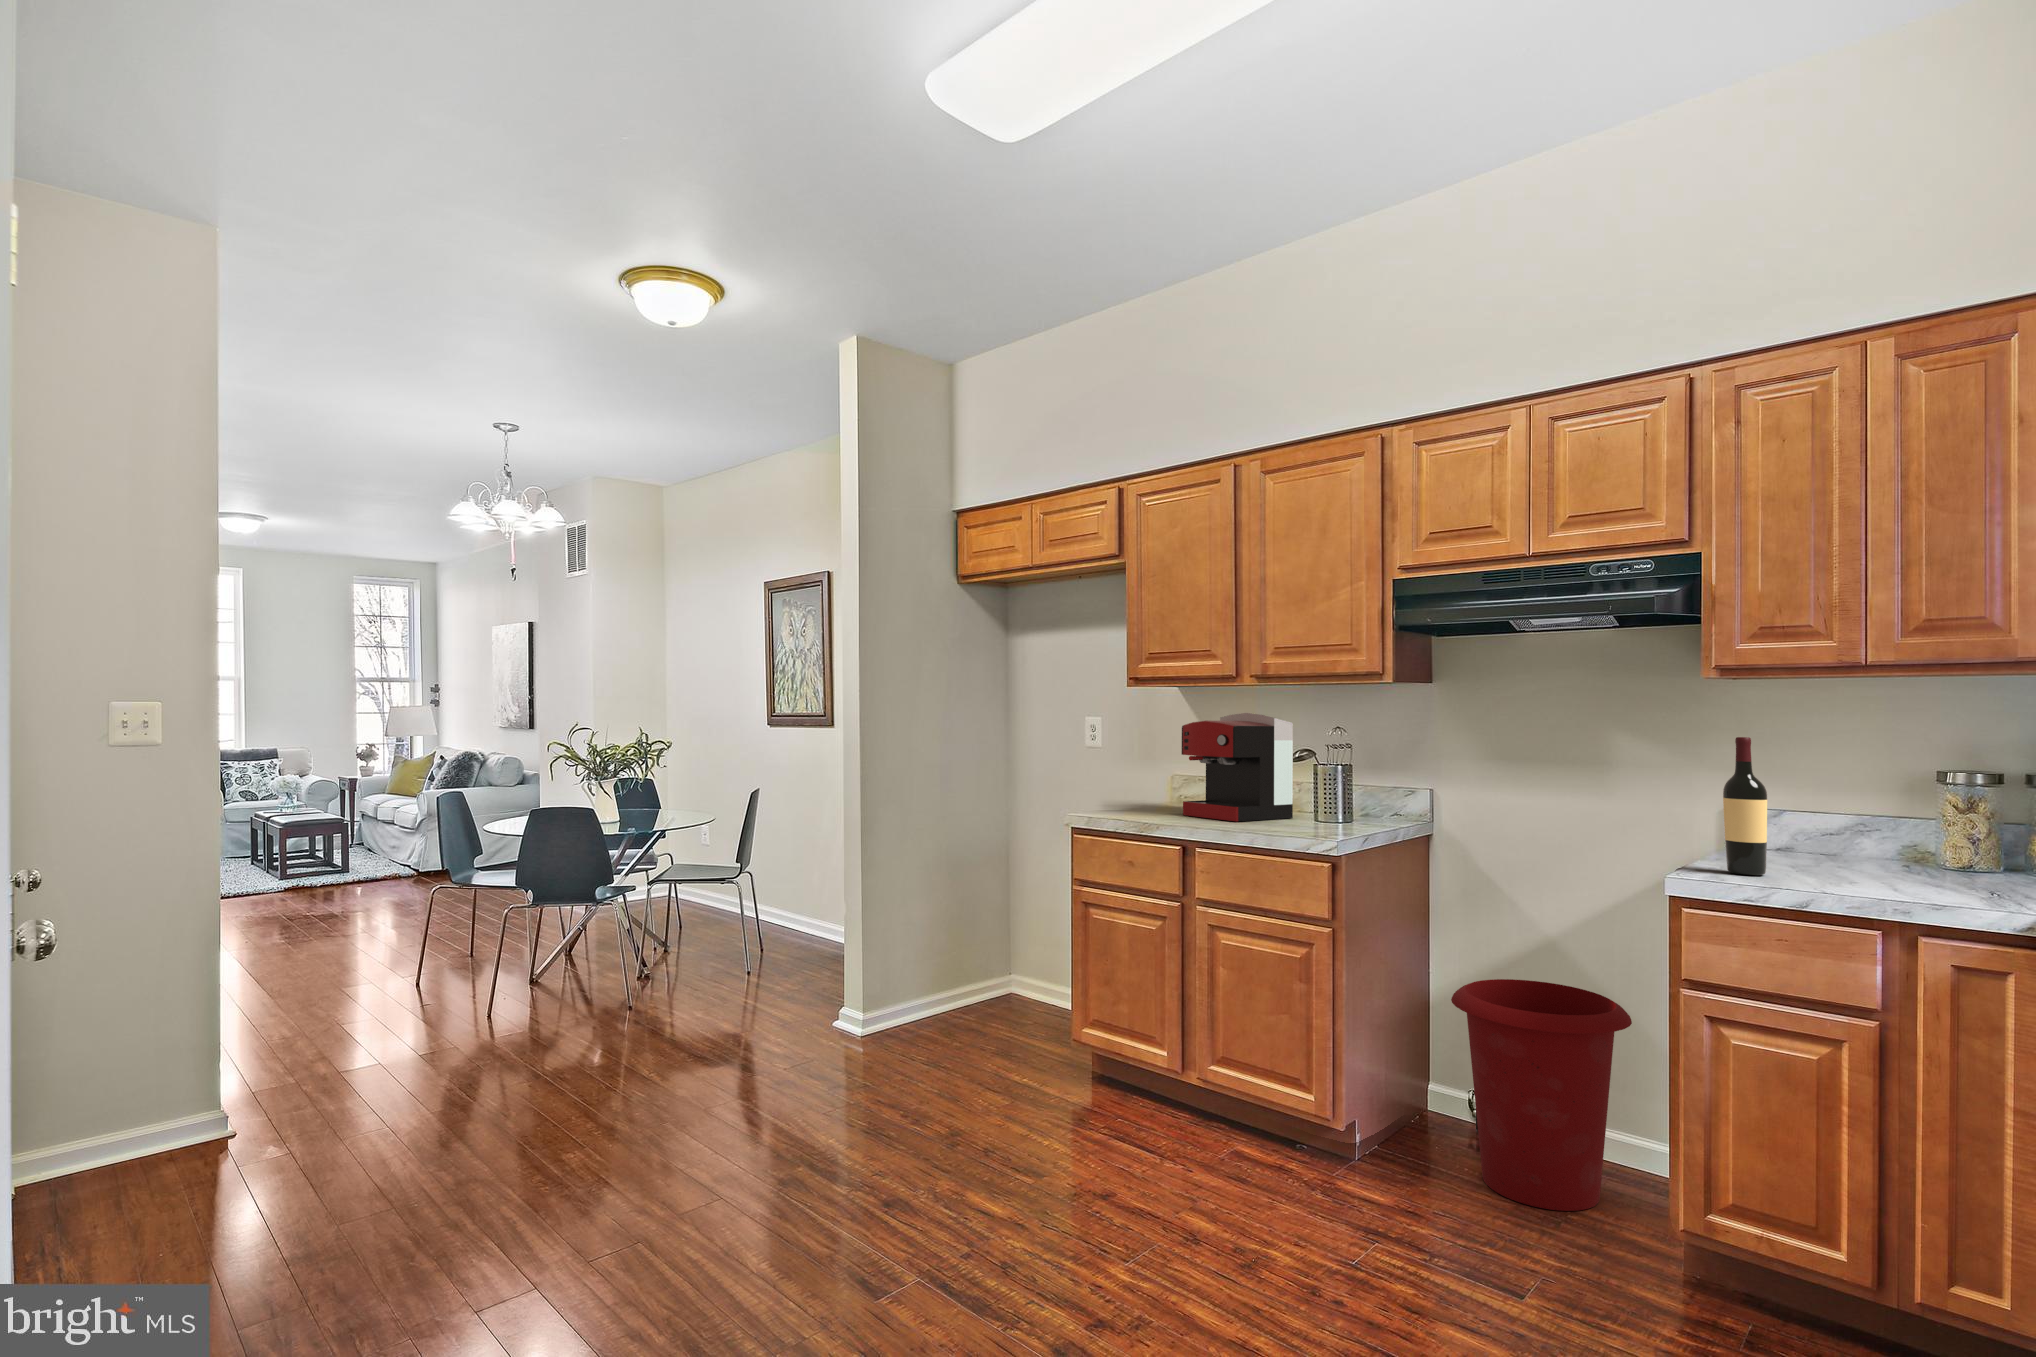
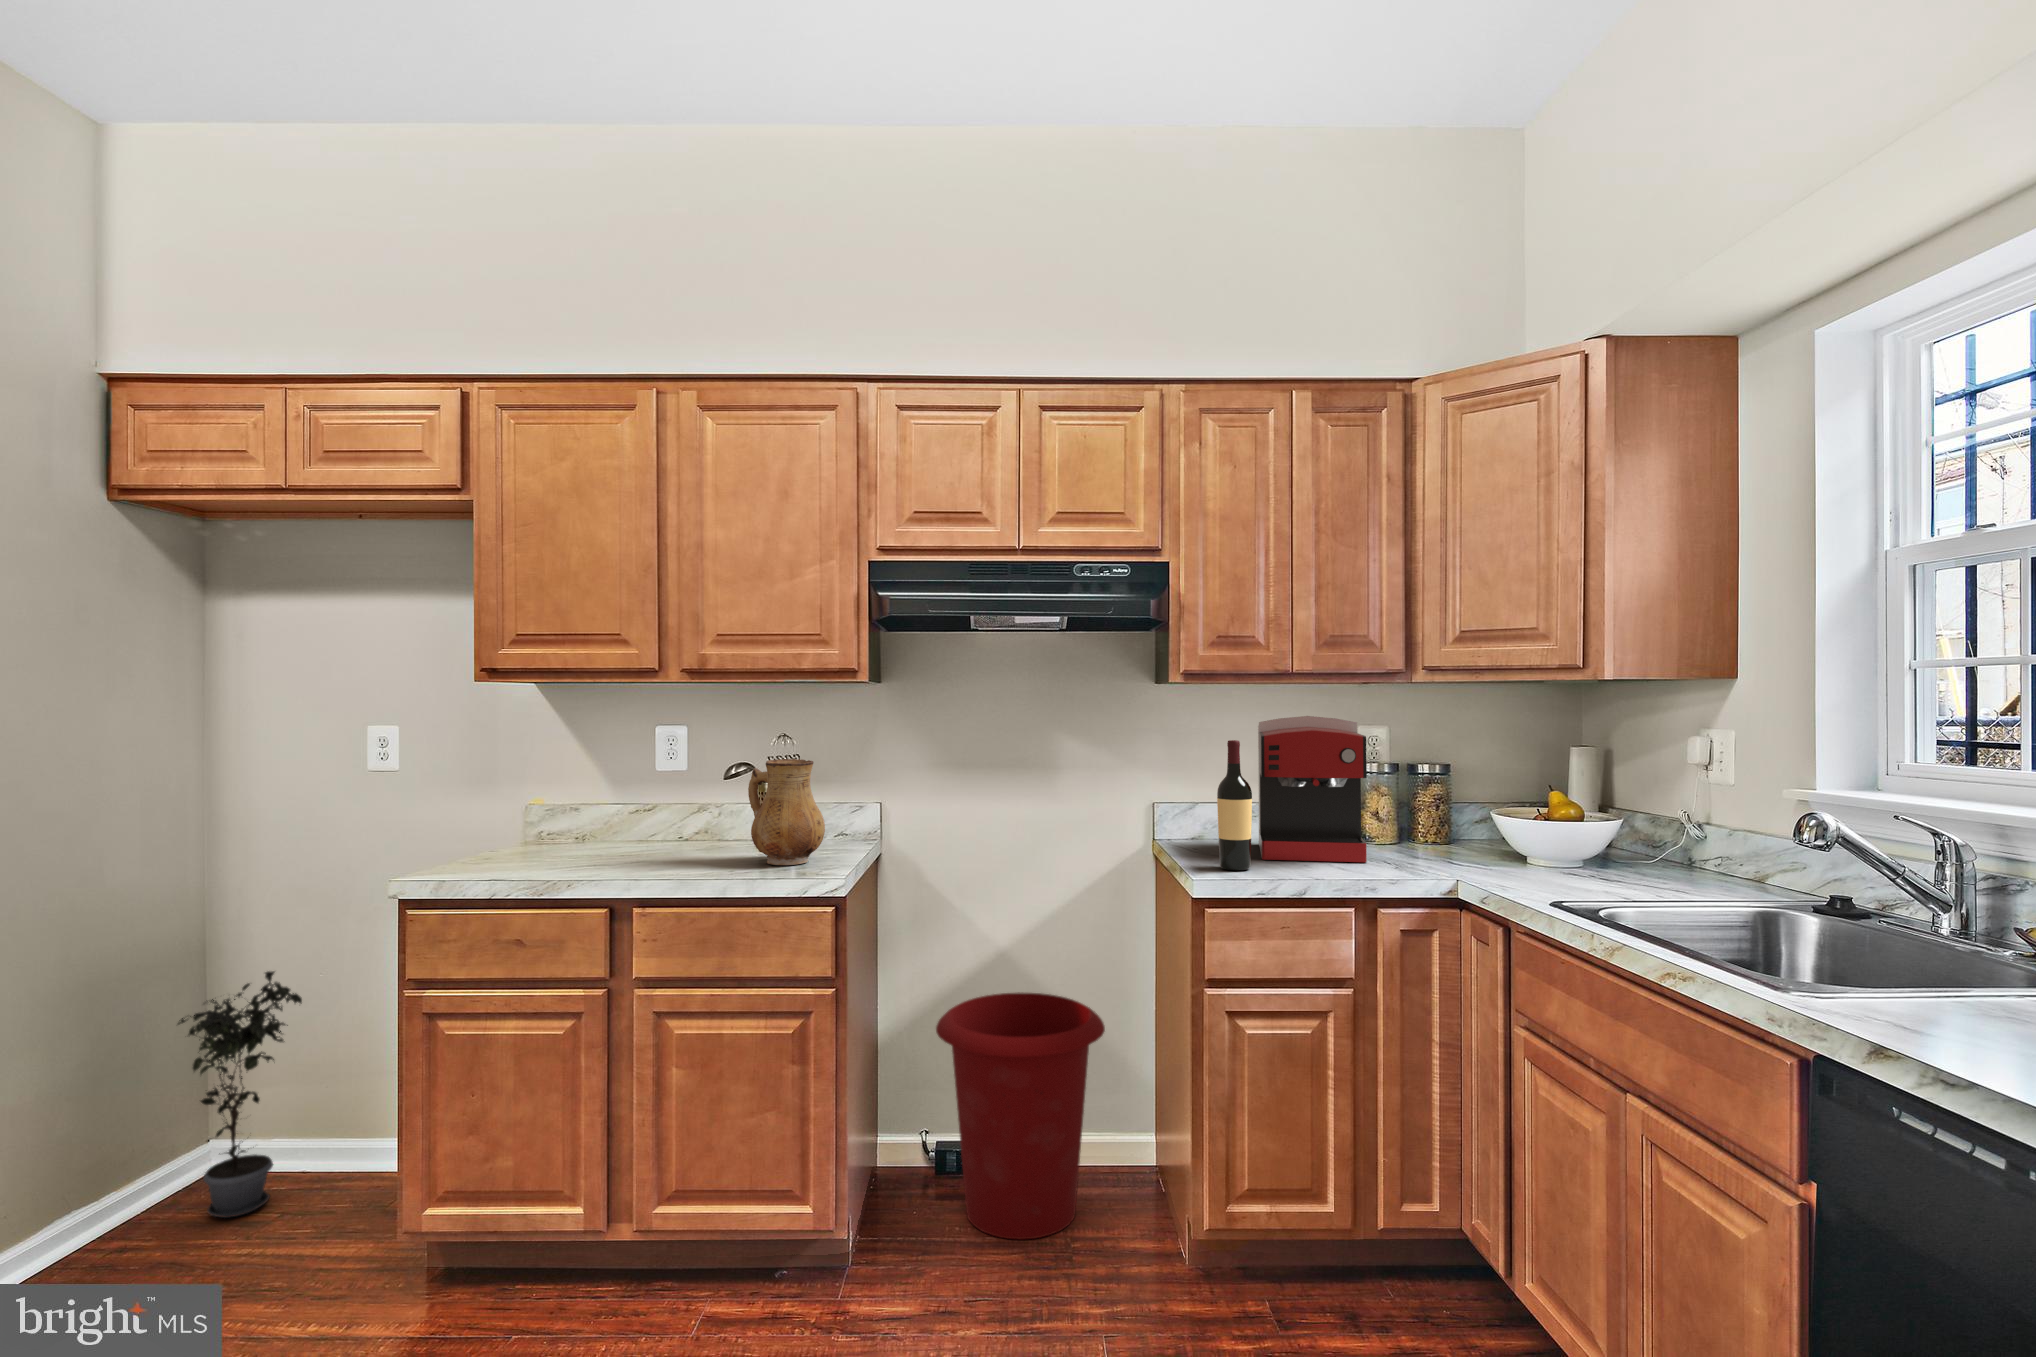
coffee maker: present [1182,713,1293,821] -> present [1258,716,1367,862]
ceramic pitcher: none [1295,746,1356,831] -> present [748,759,825,865]
potted plant: none [980,873,1045,1025] -> present [178,971,302,1218]

